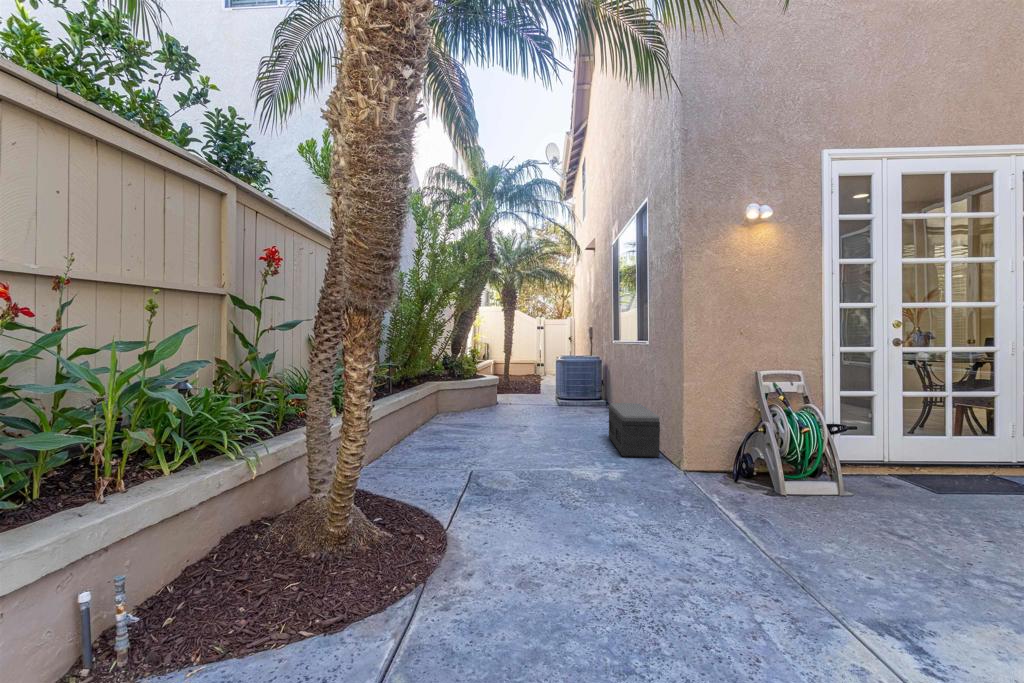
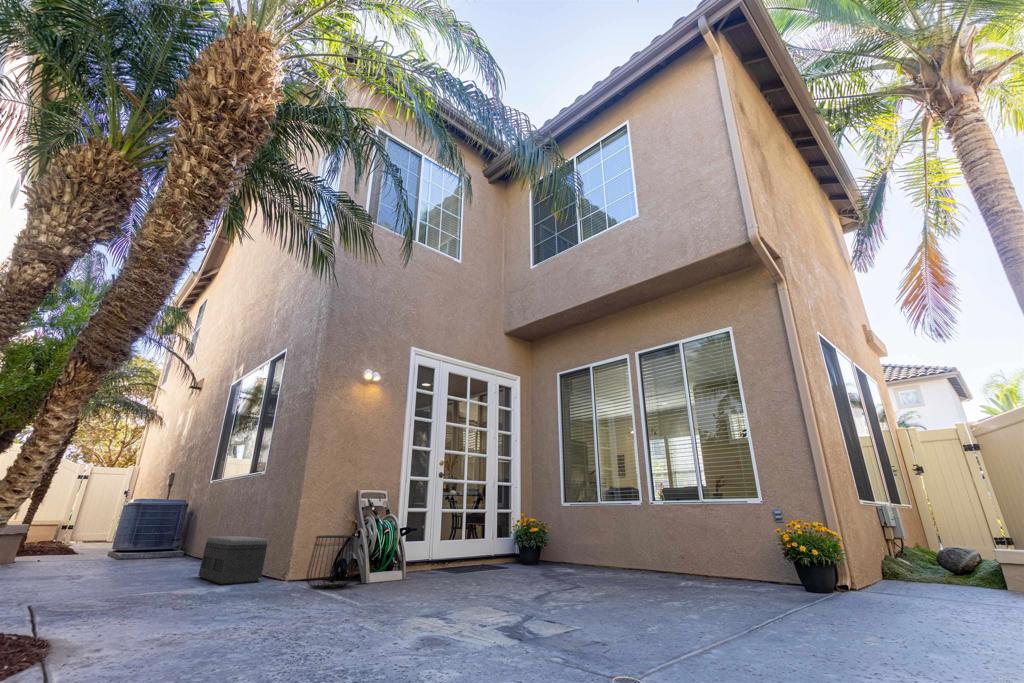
side table: none [702,426,761,492] -> present [307,535,354,589]

